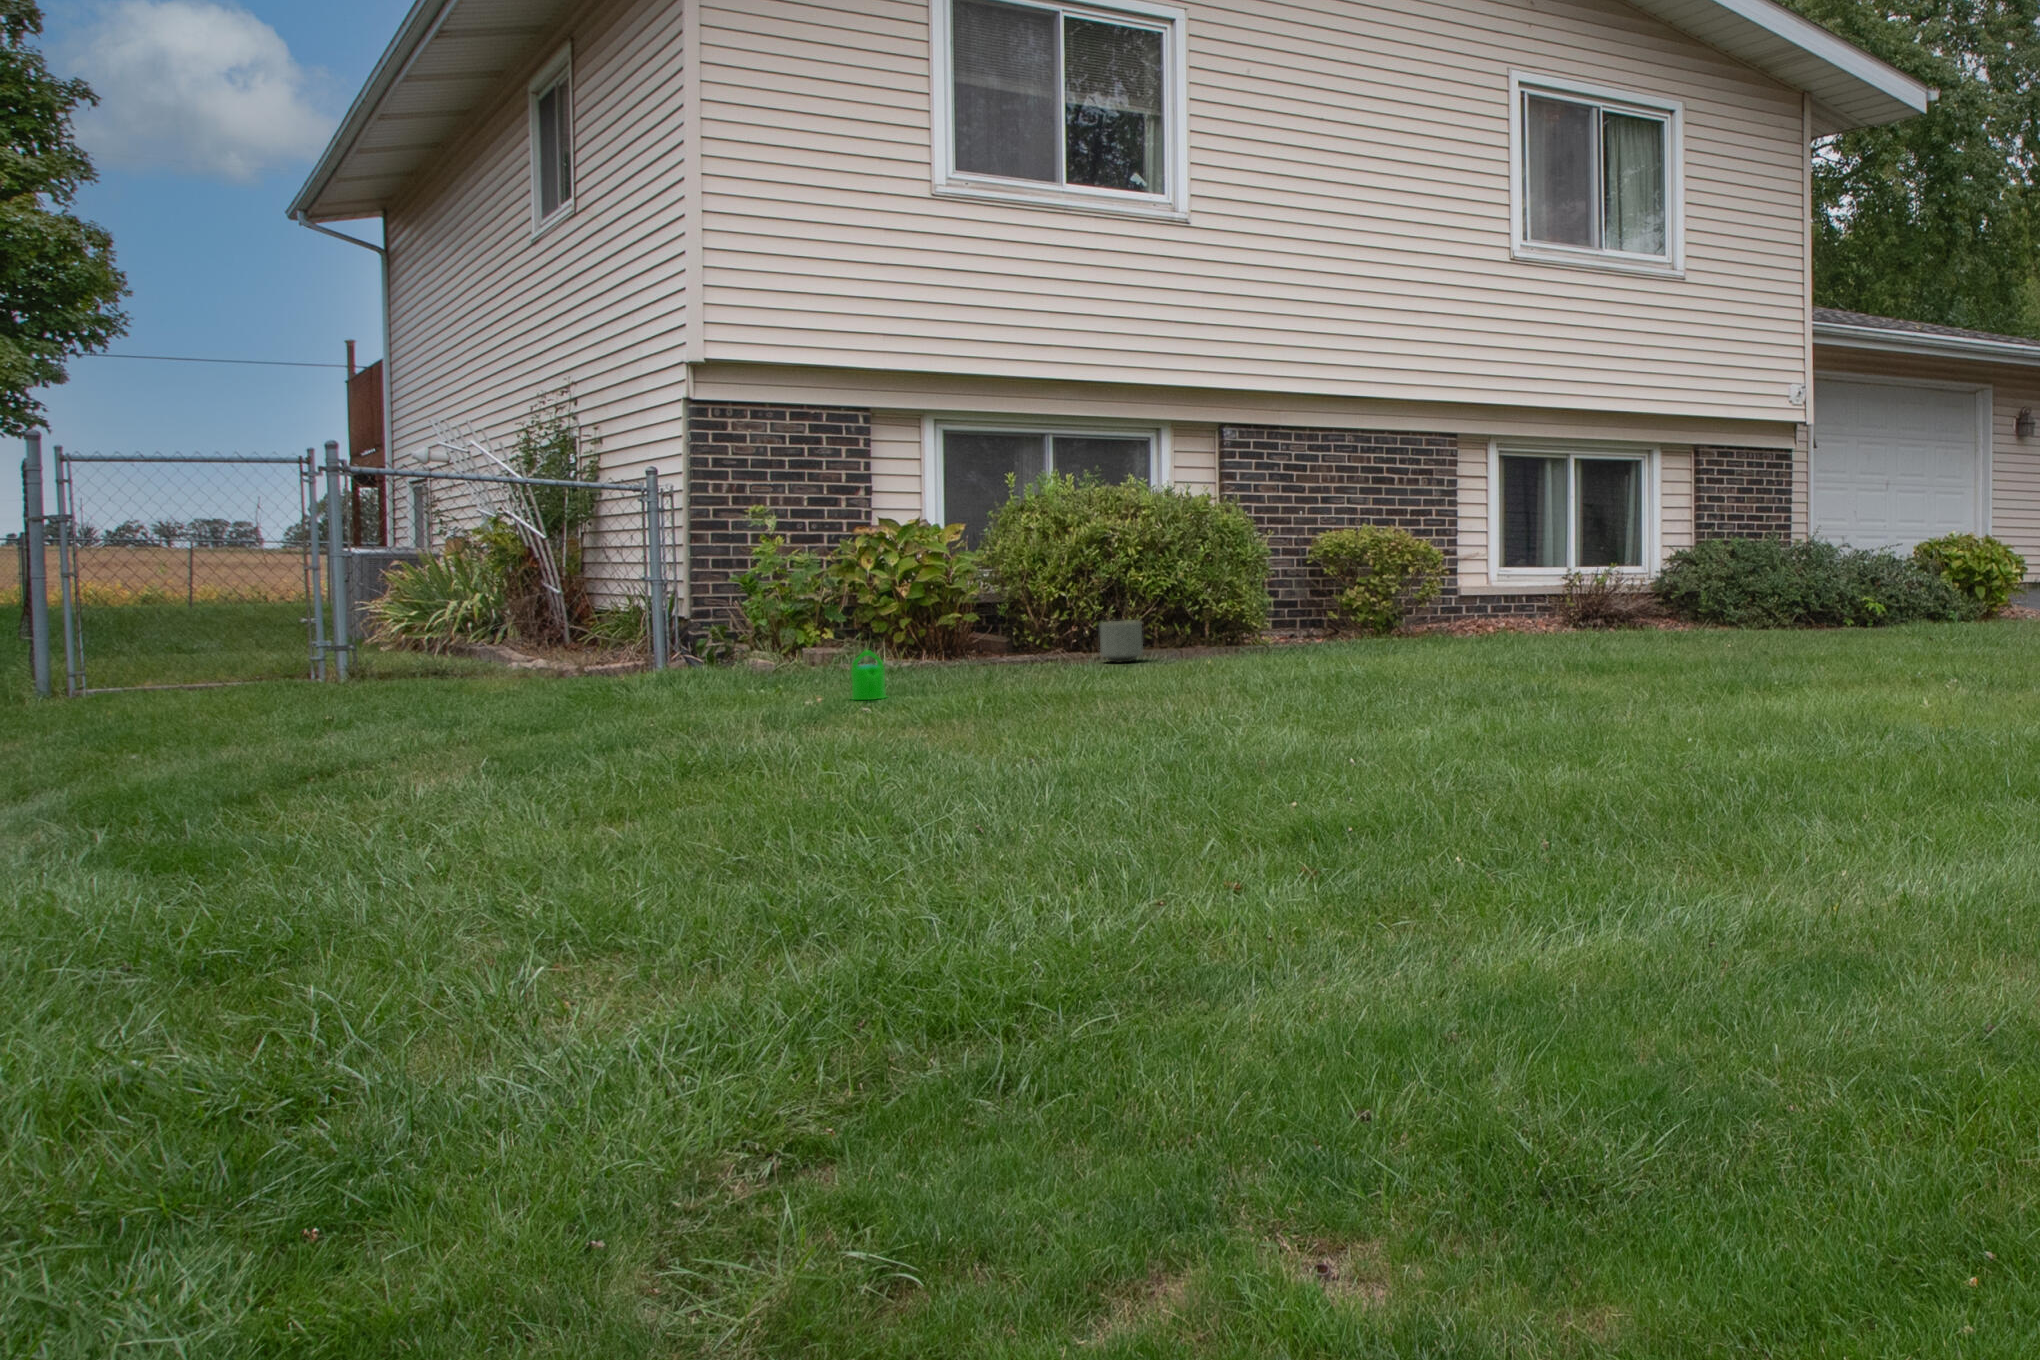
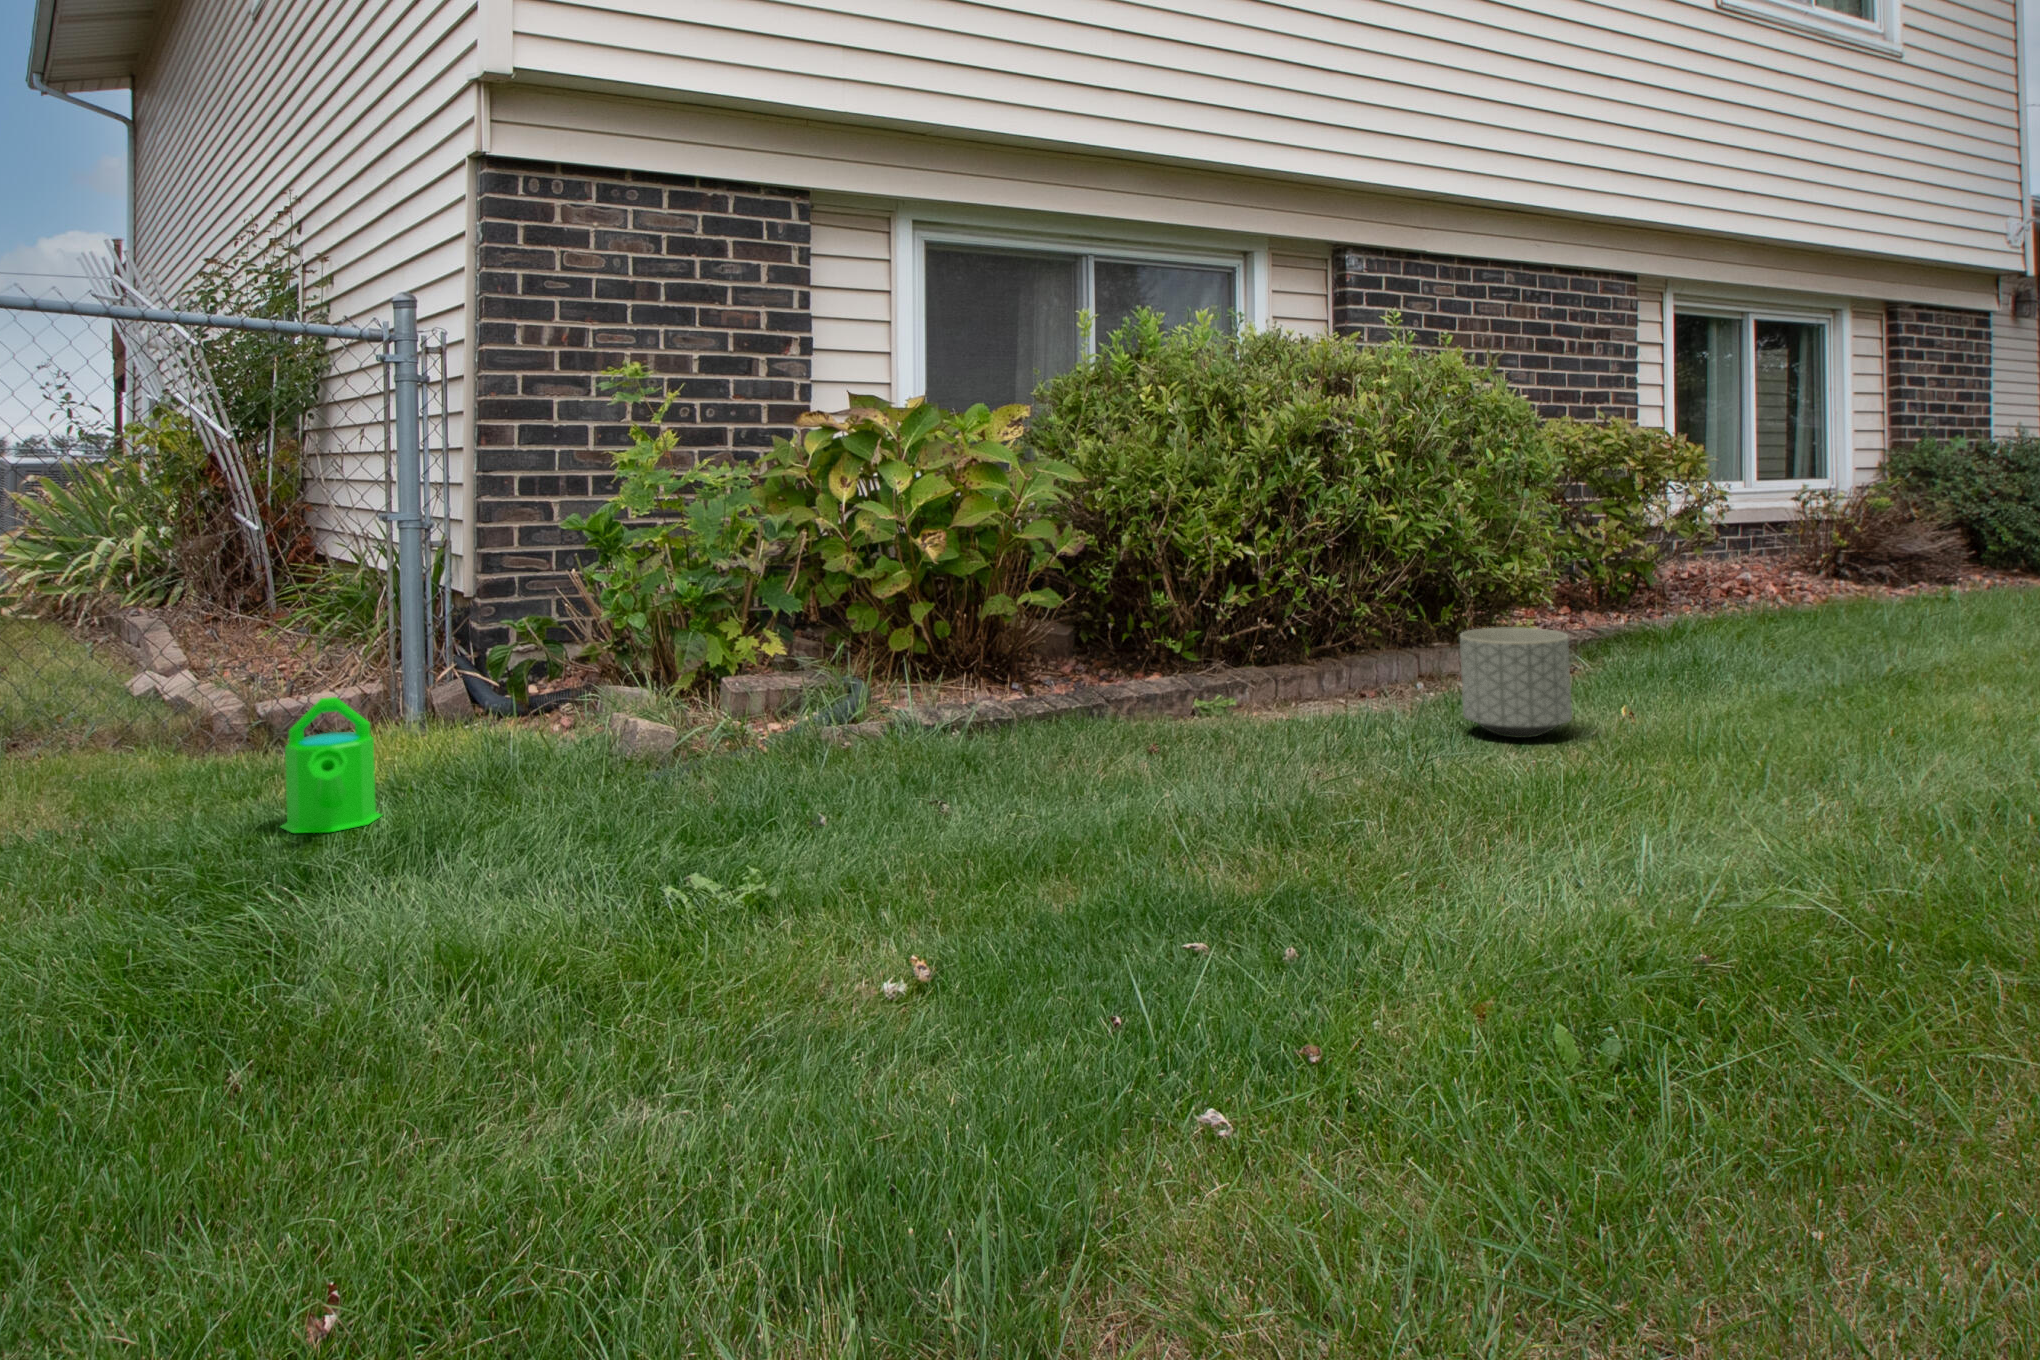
watering can: present [851,650,886,700] -> present [281,697,382,833]

